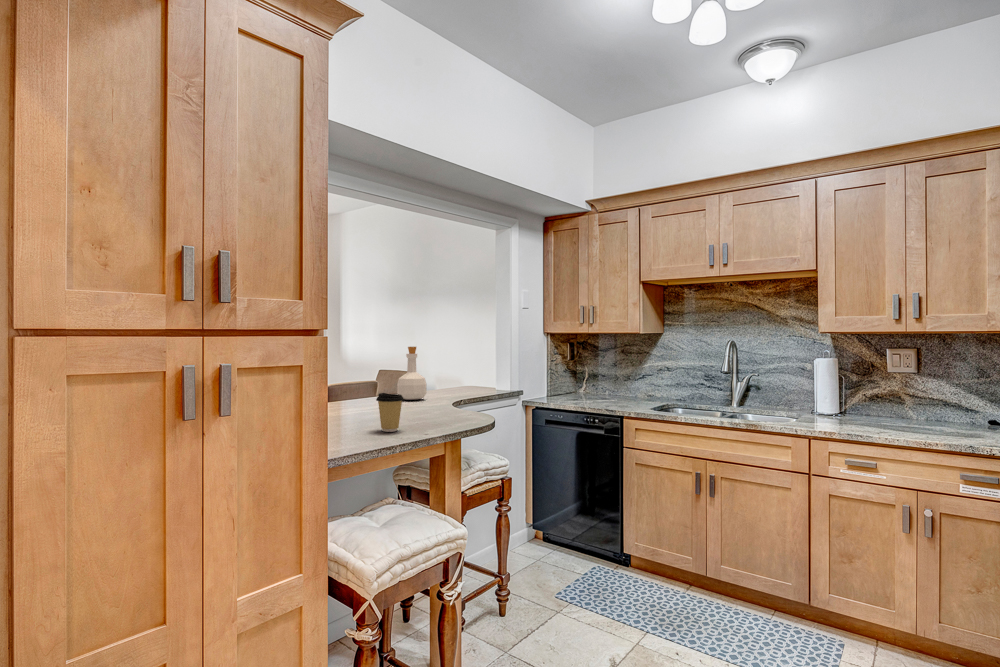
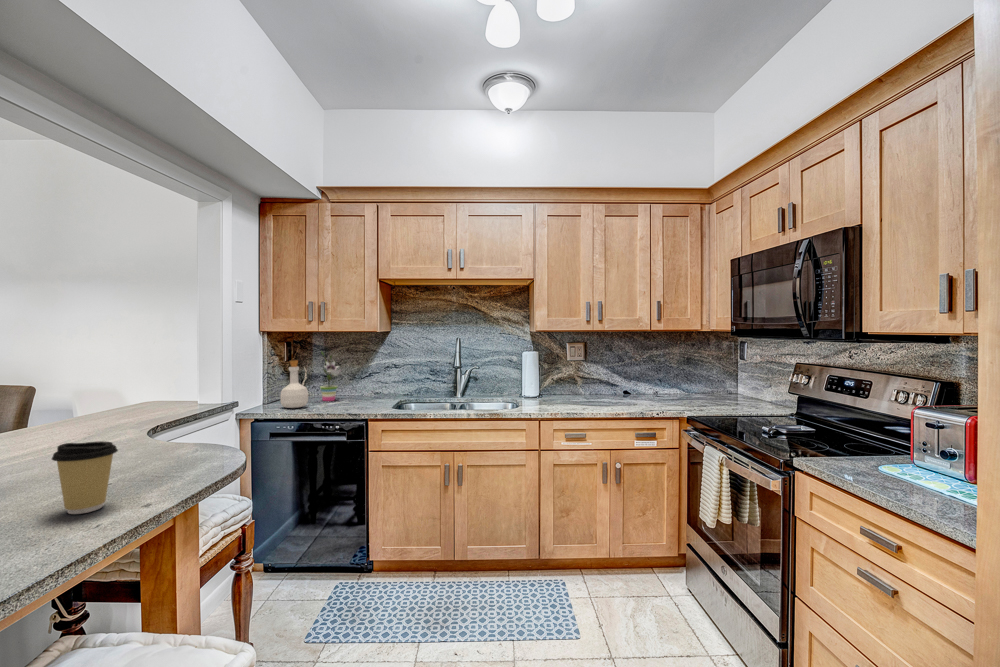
bottle: present [397,347,427,400] -> present [280,361,308,408]
potted plant: none [595,352,617,399] -> present [320,352,341,401]

